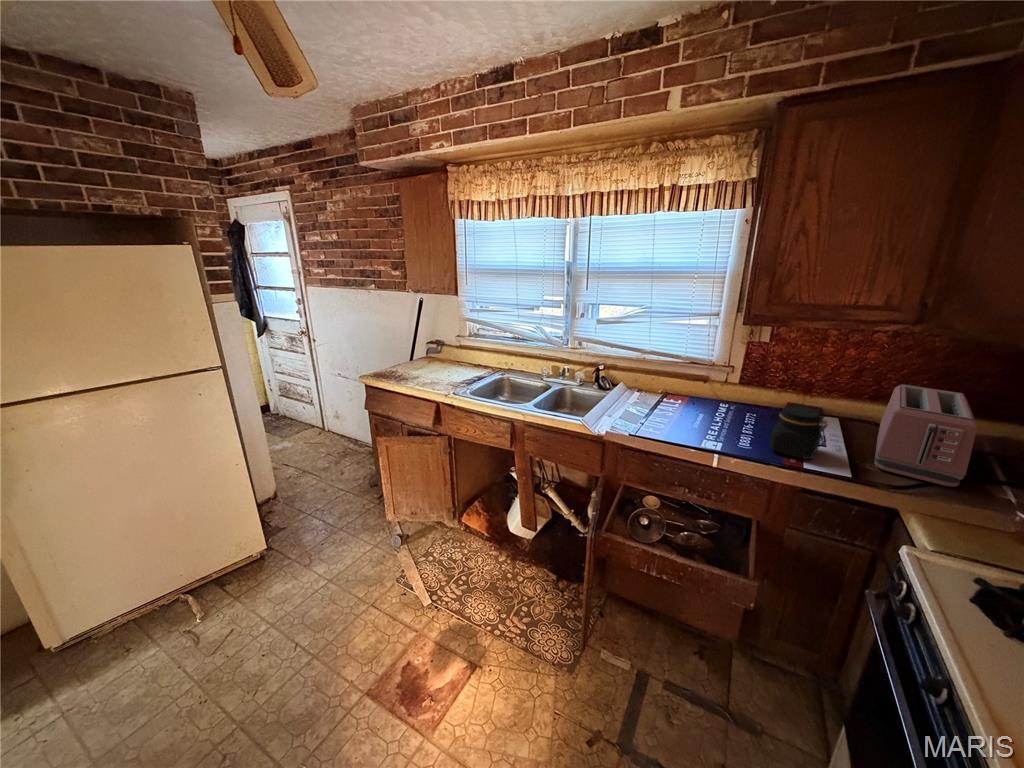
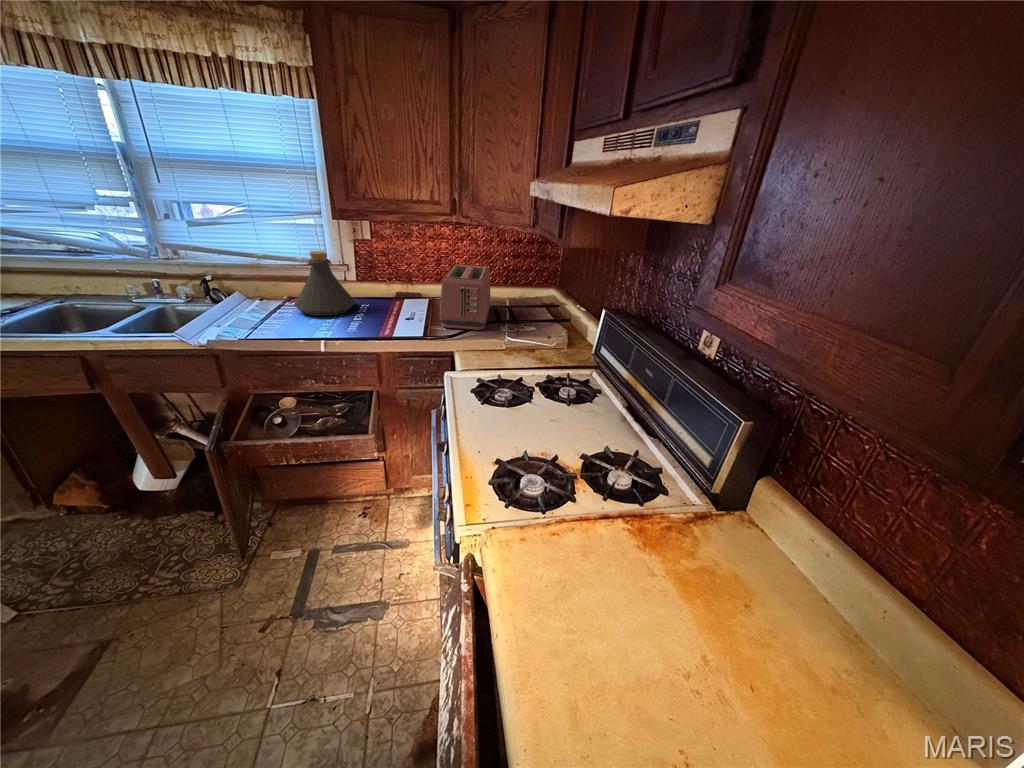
bottle: none [676,355,742,422] -> present [294,251,355,316]
jar: present [769,405,827,459] -> none [365,287,408,329]

